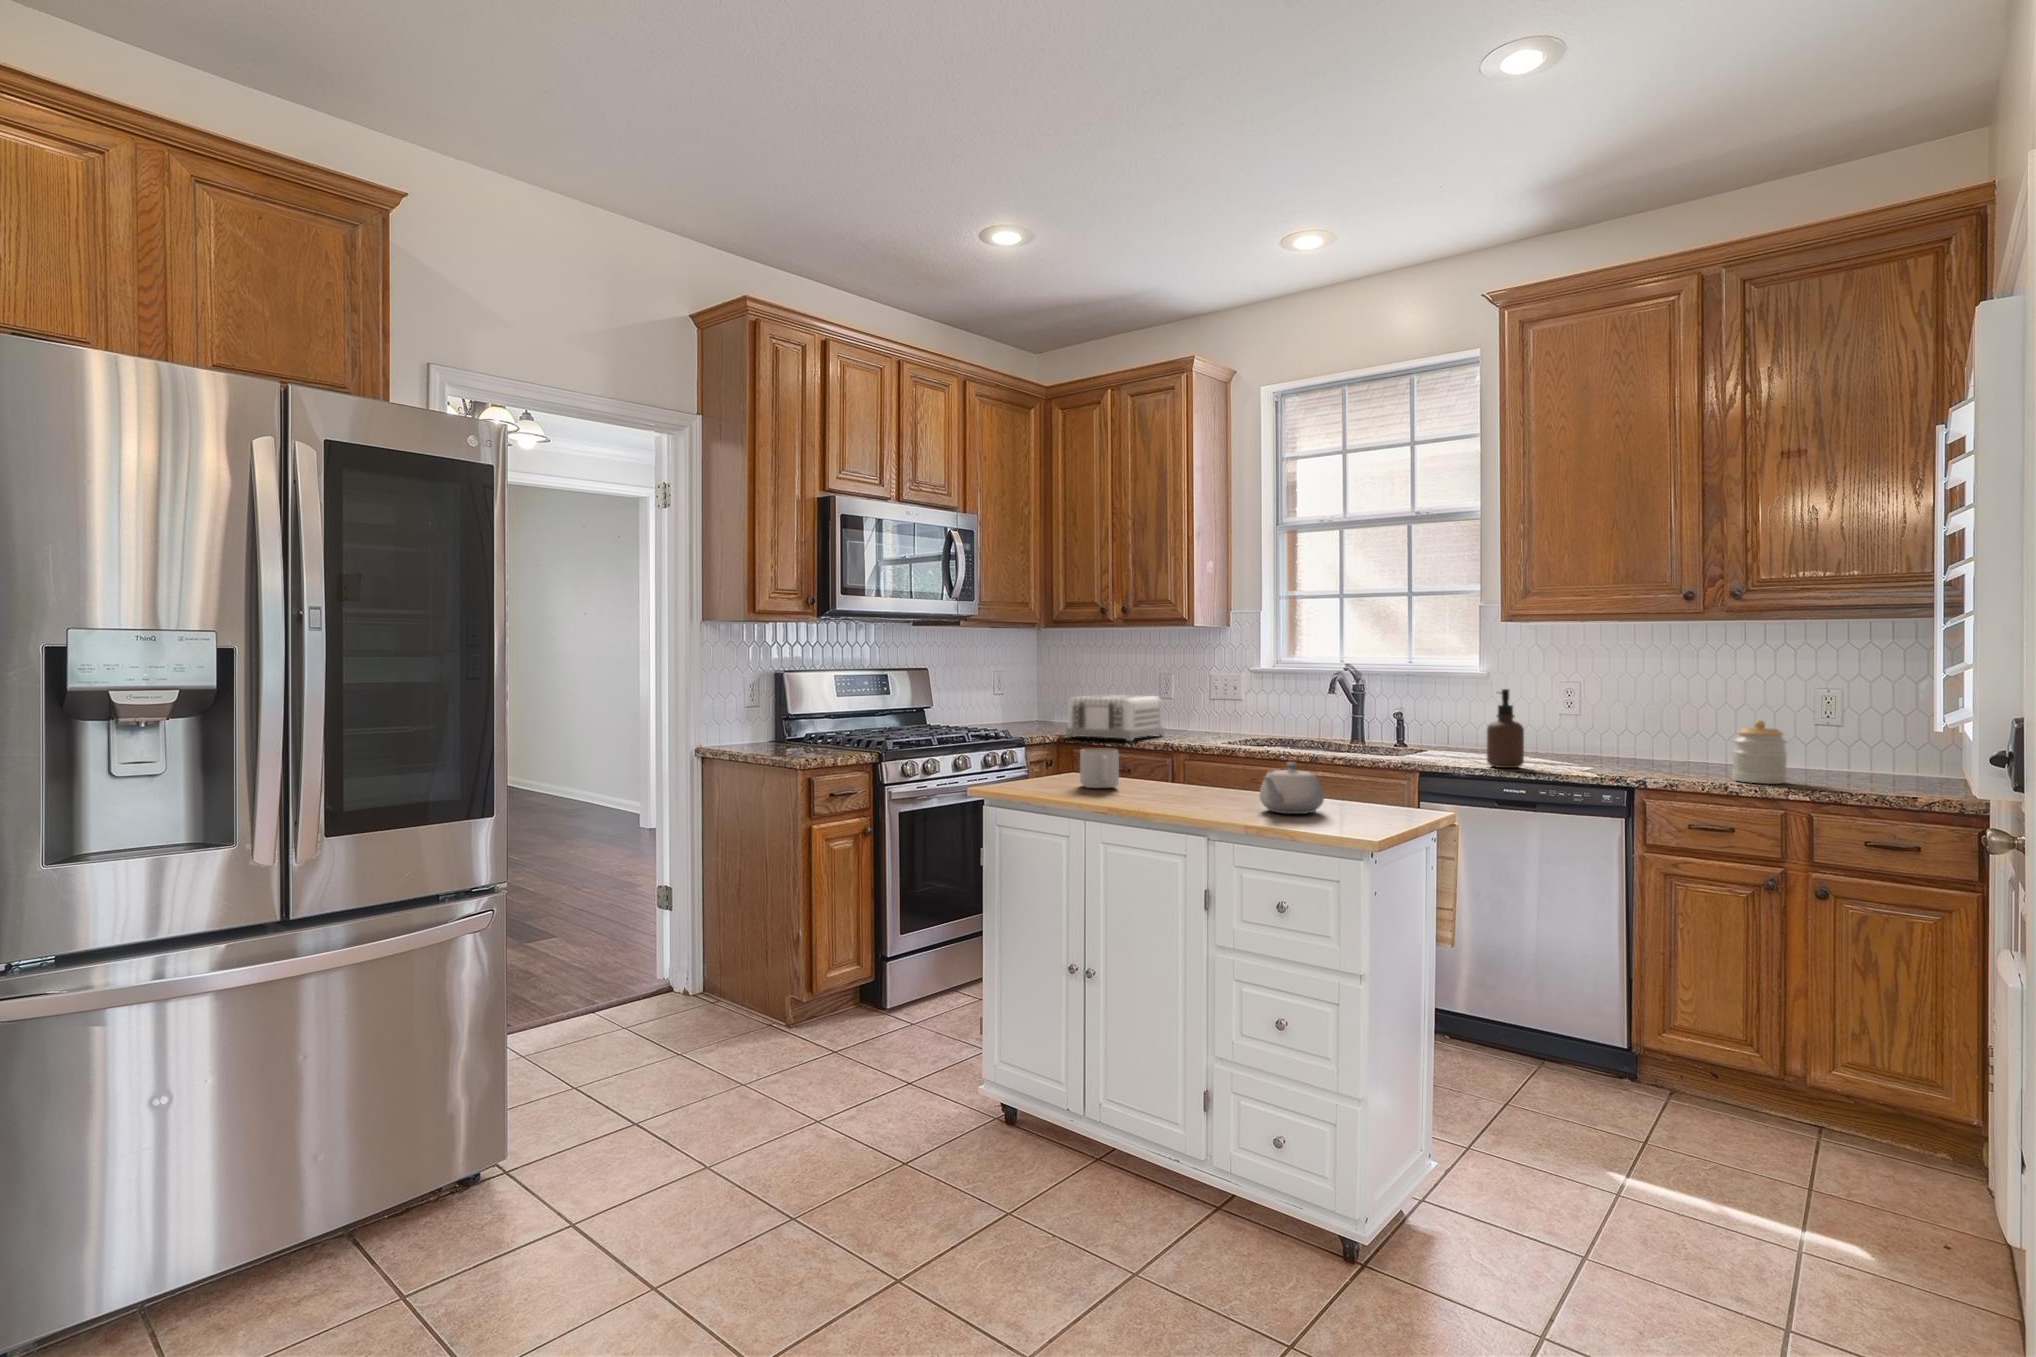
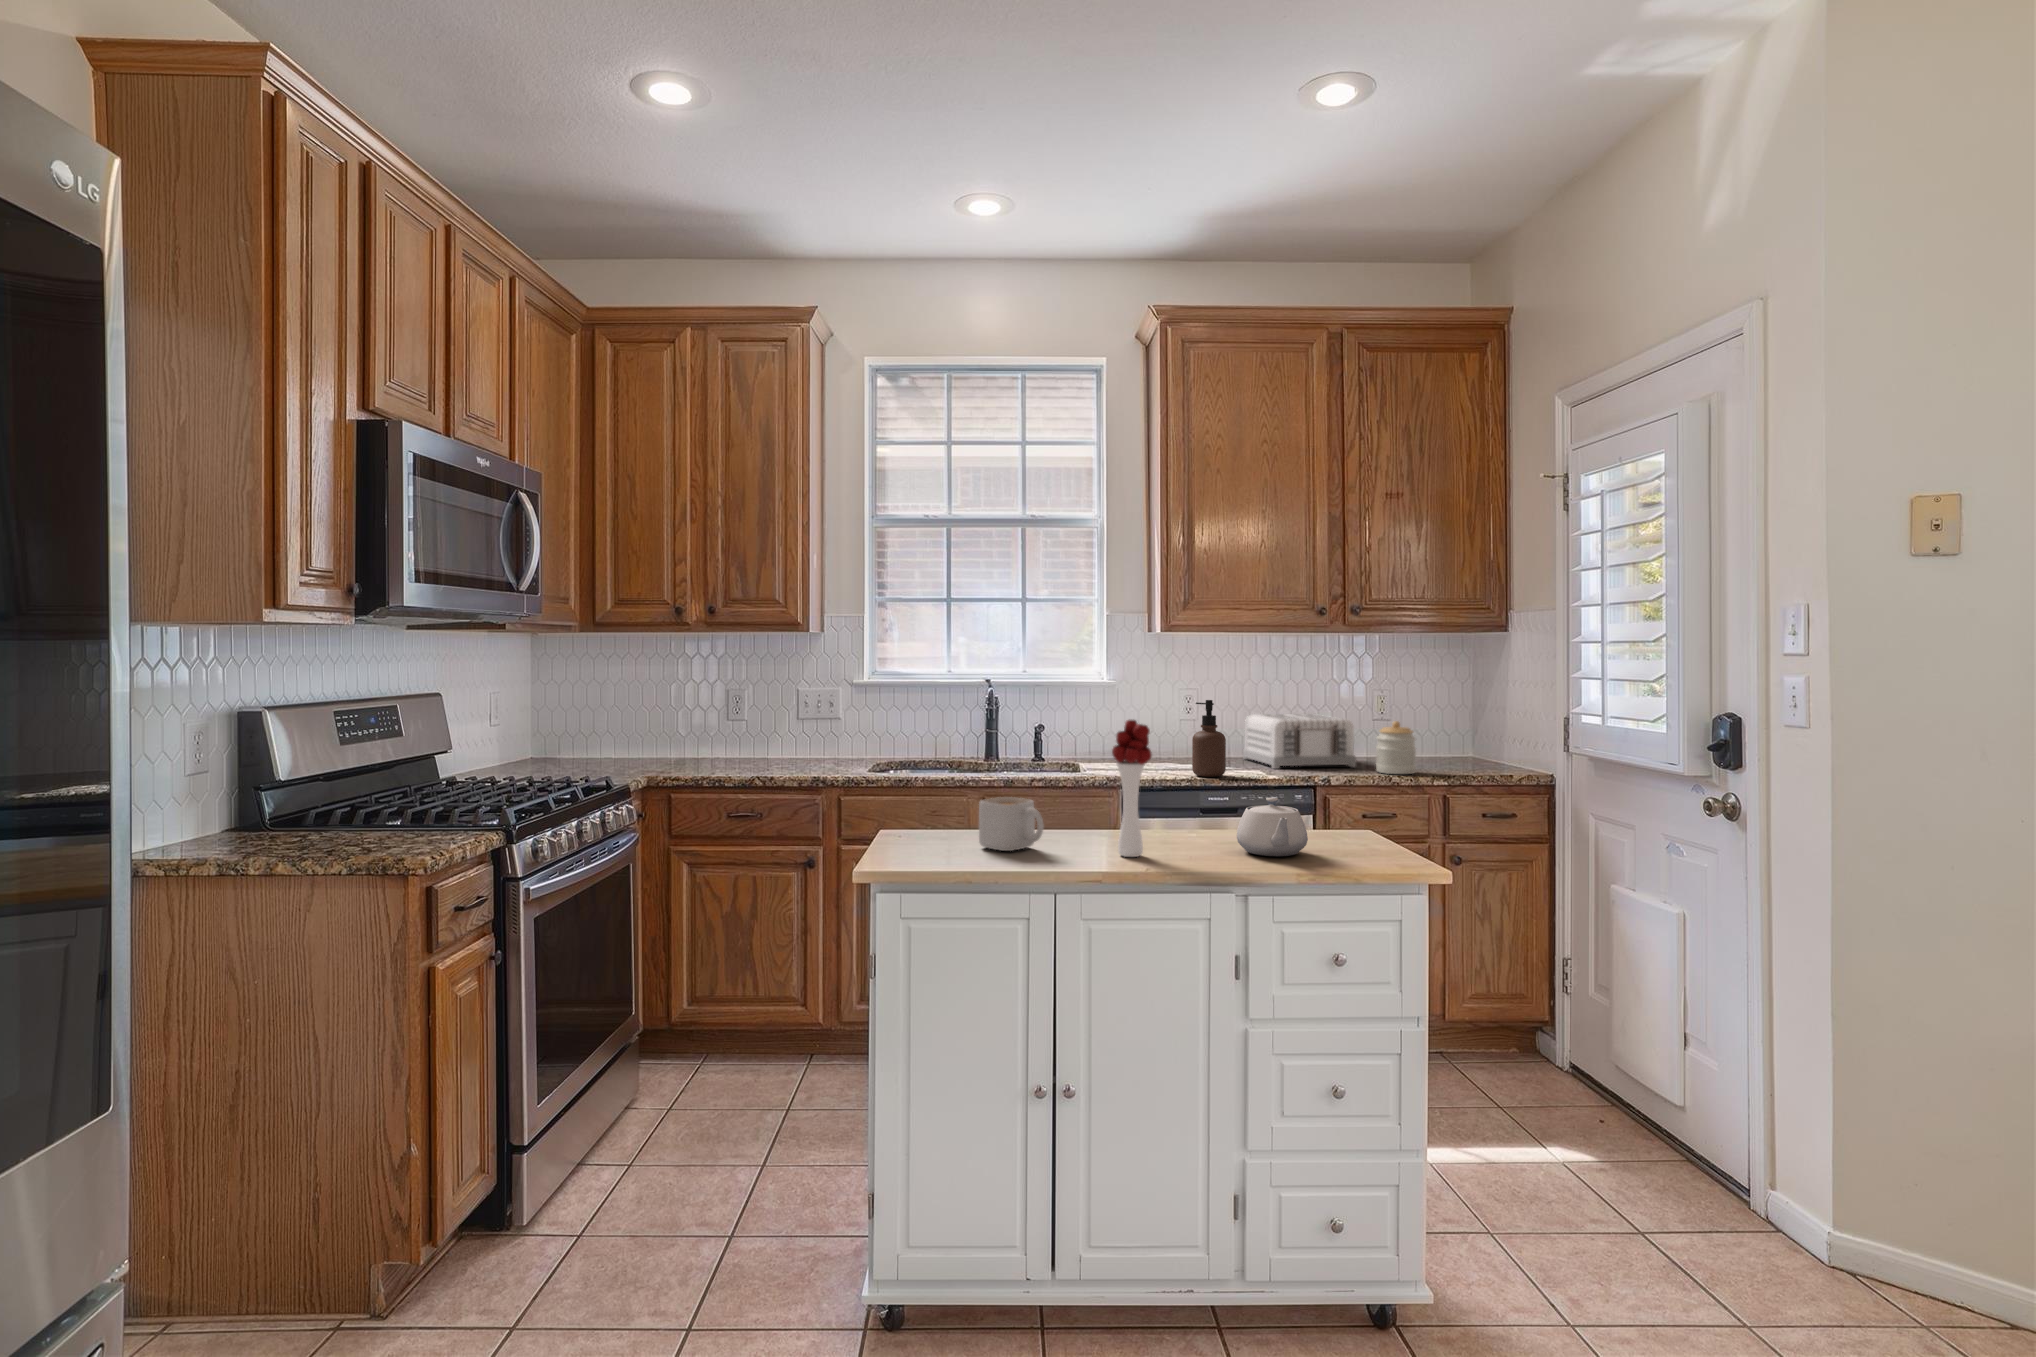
flower bouquet: none [1151,688,1187,801] -> present [1112,720,1152,857]
toaster: present [1066,695,1164,741] -> present [1243,714,1356,769]

